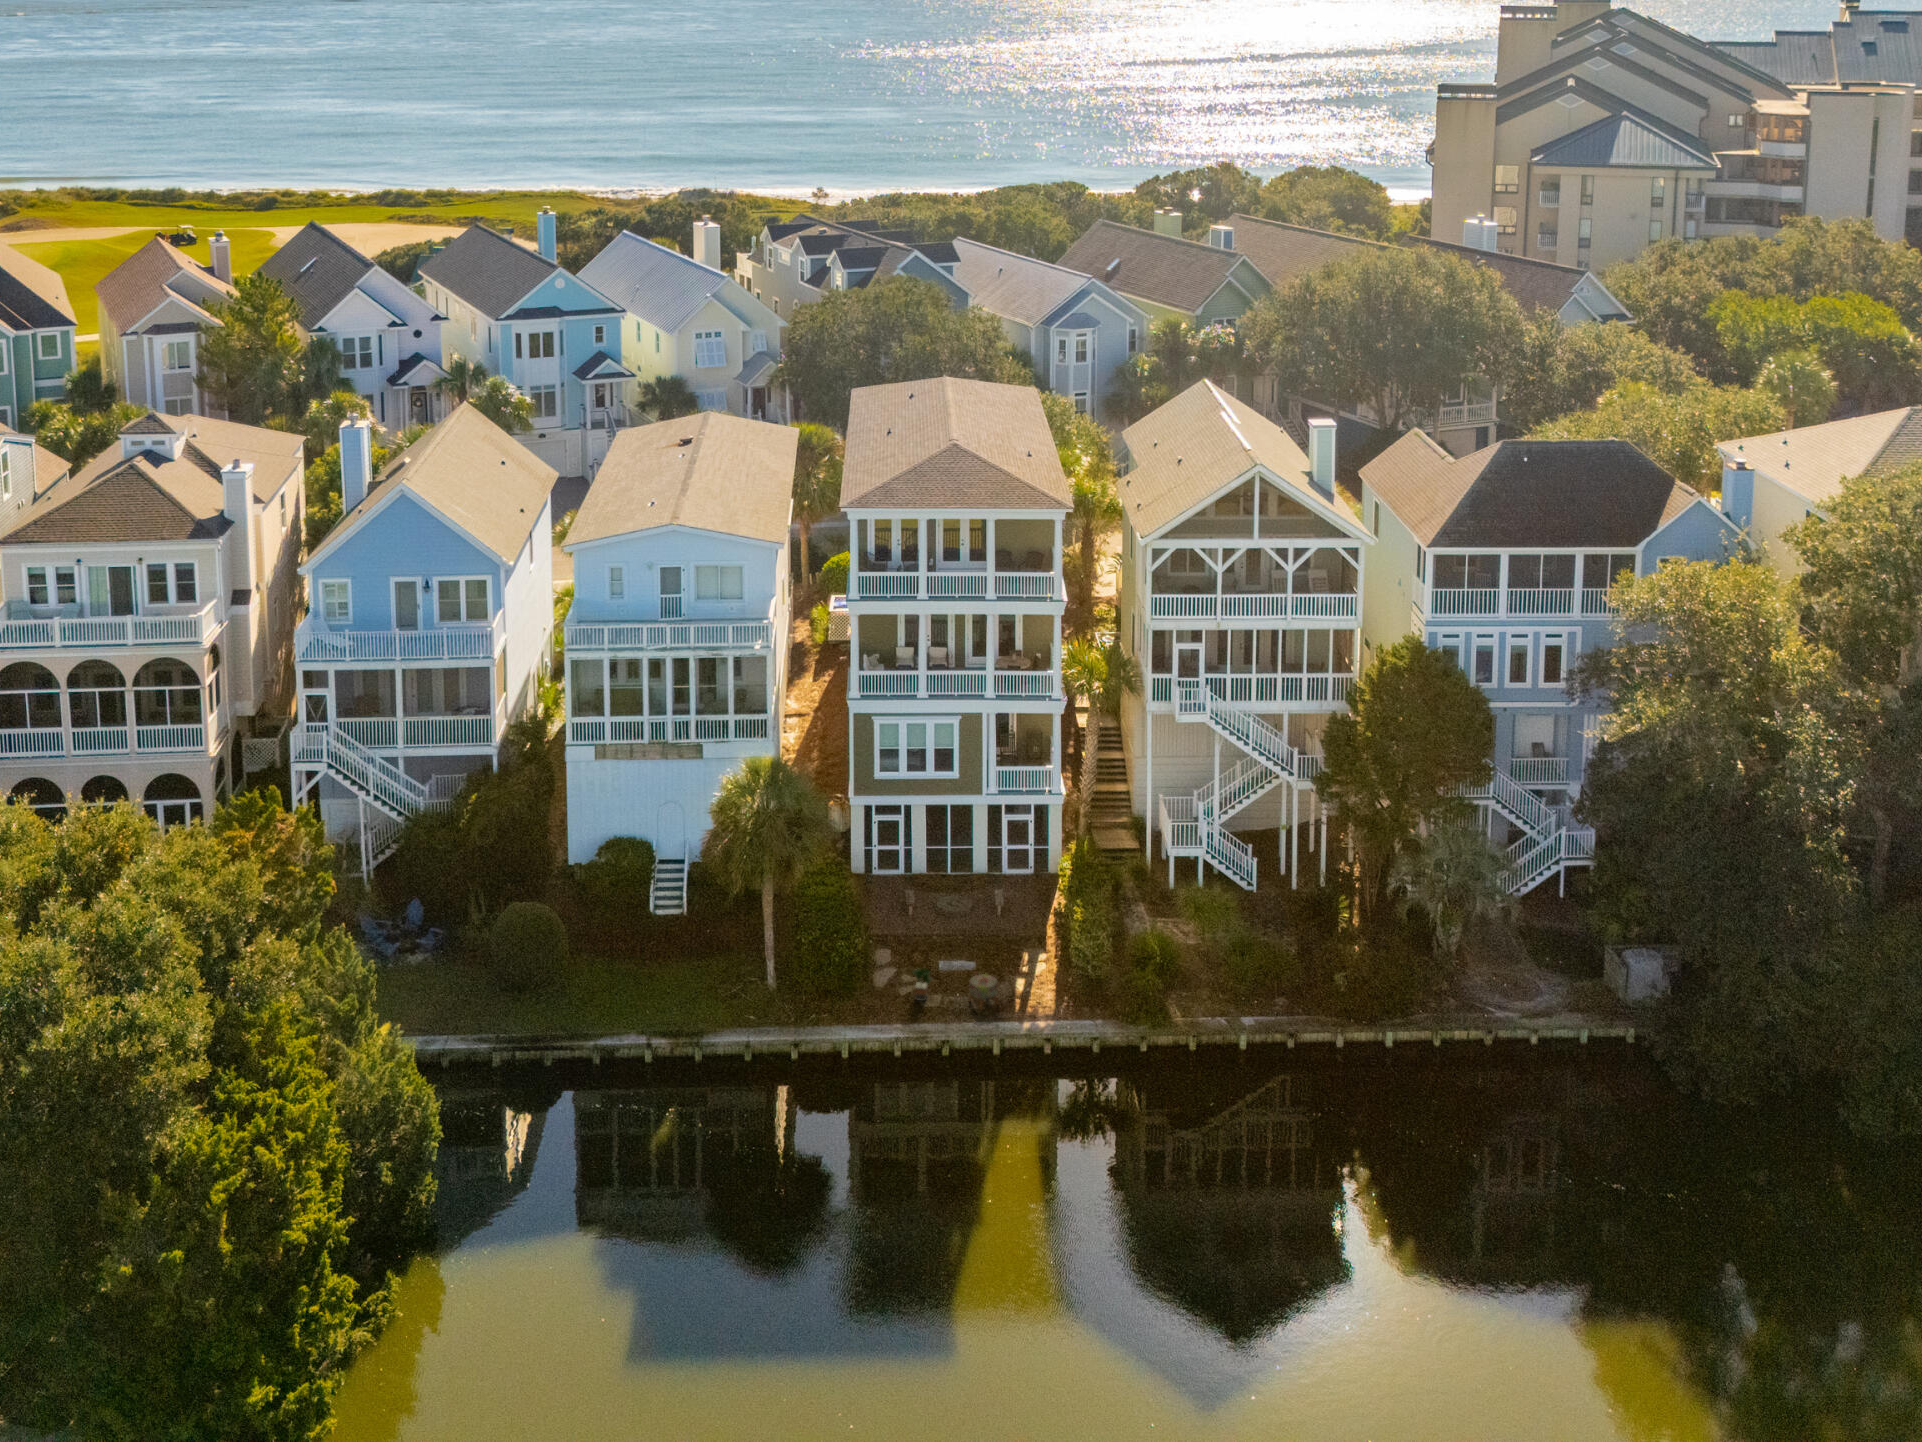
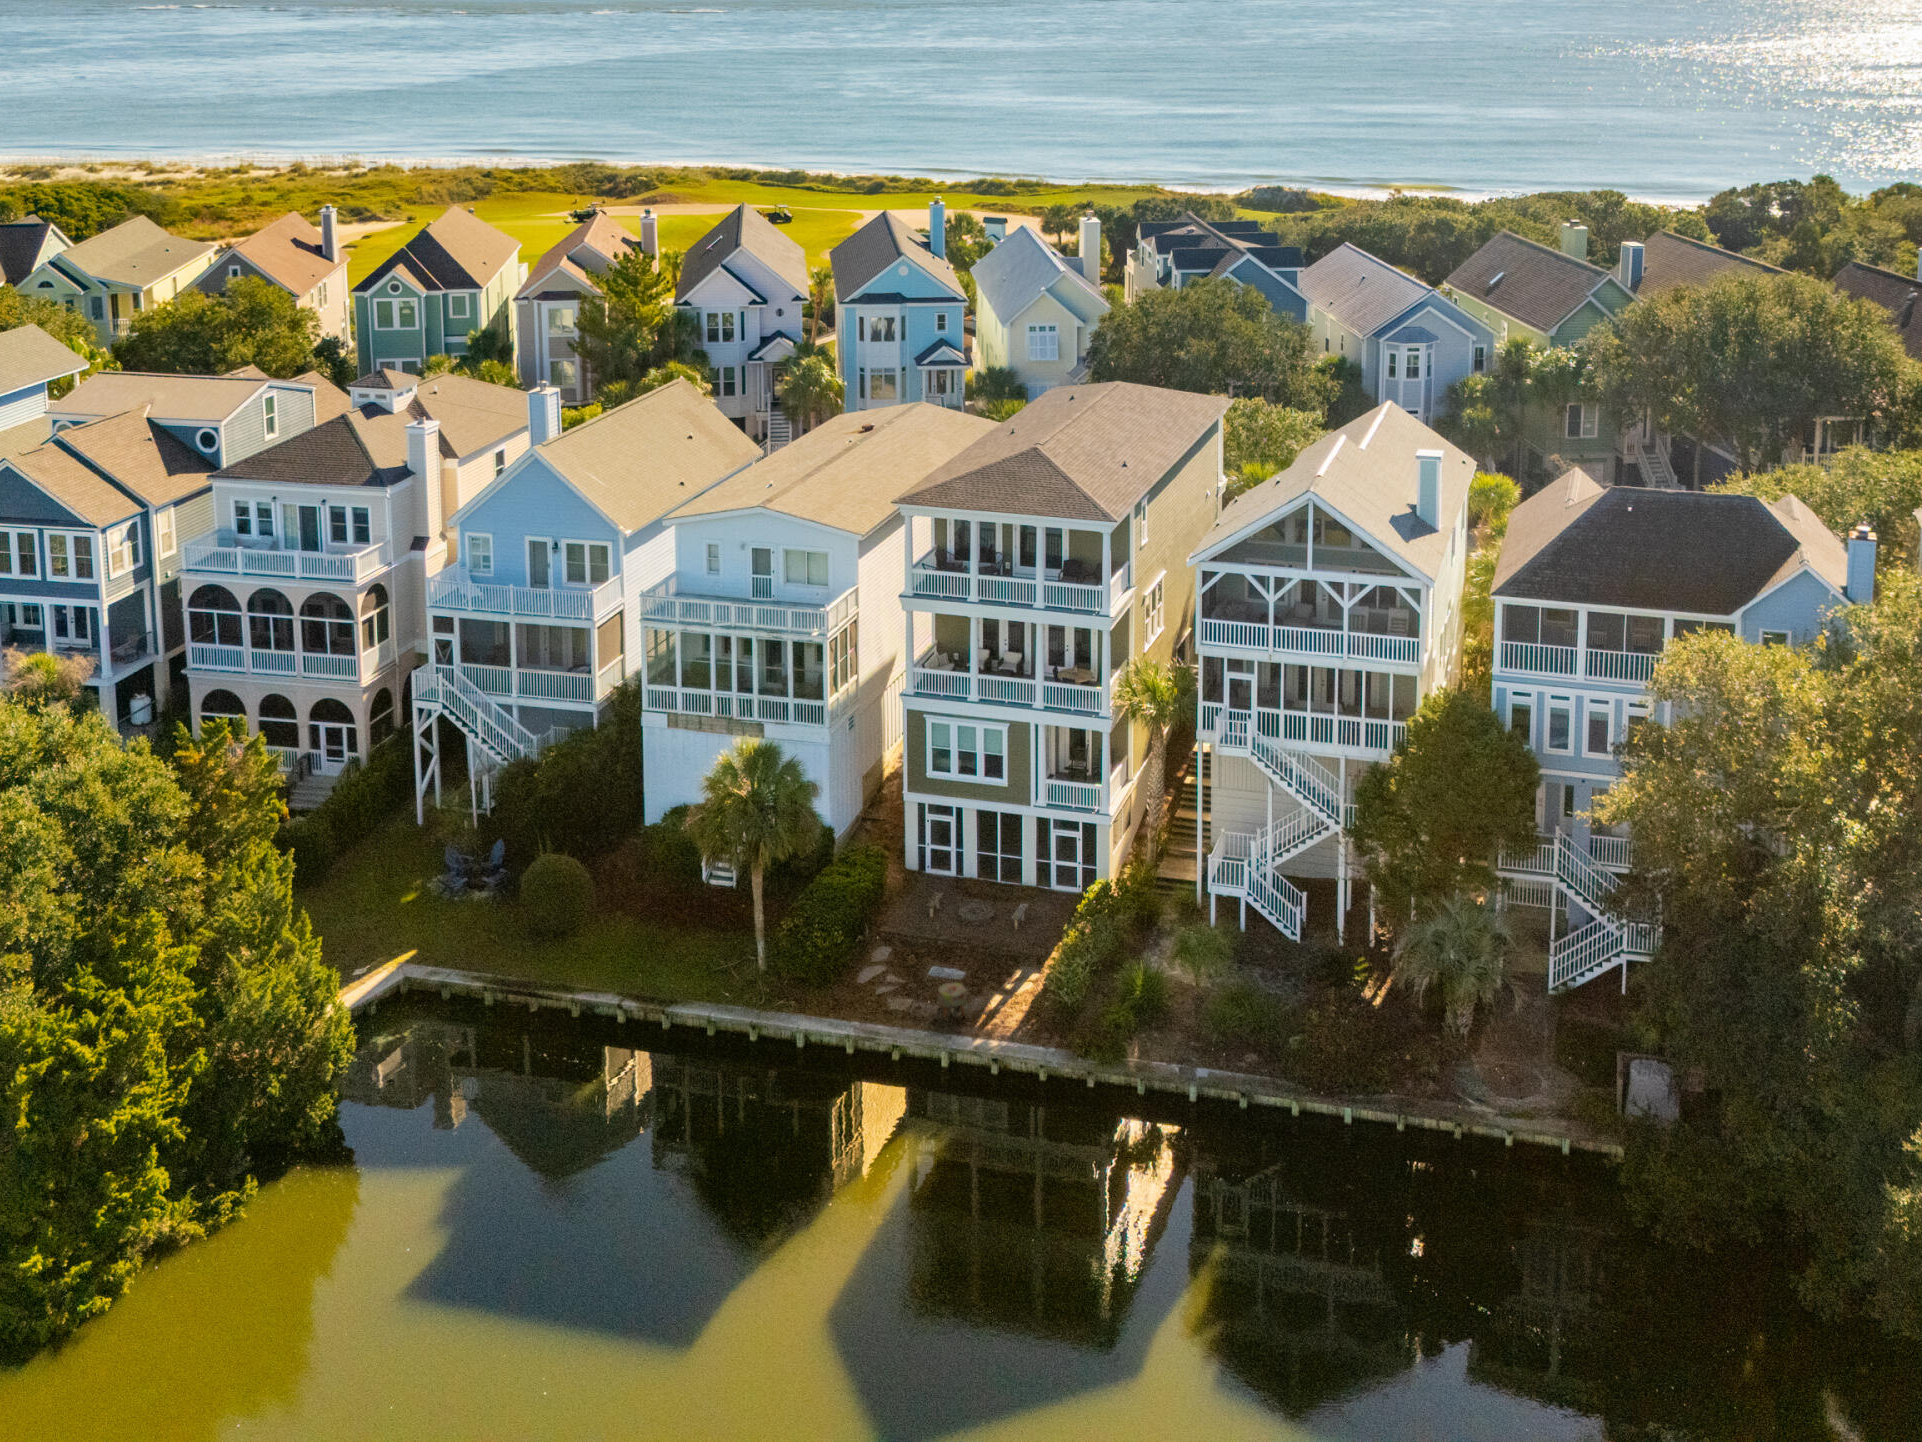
potted tree: present [913,968,931,1001] -> none [888,967,907,1001]

